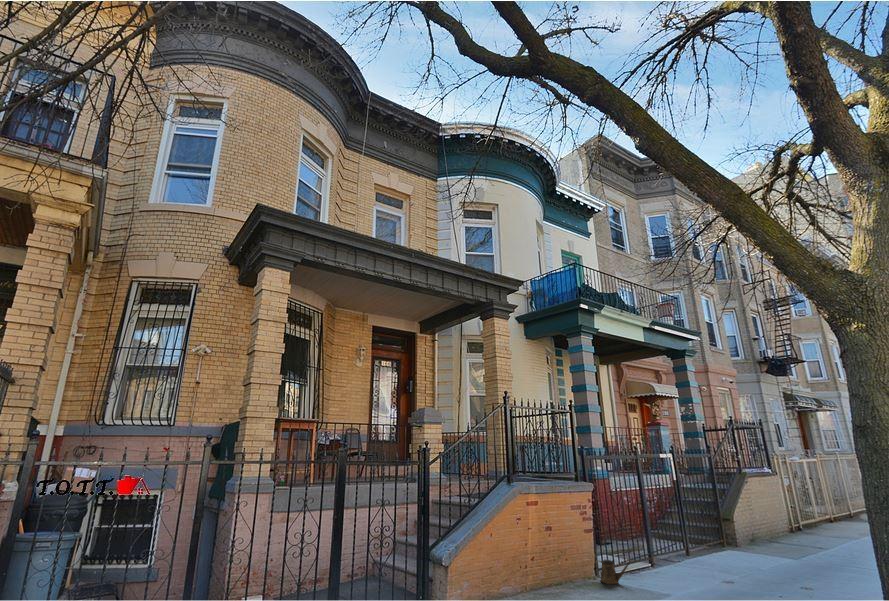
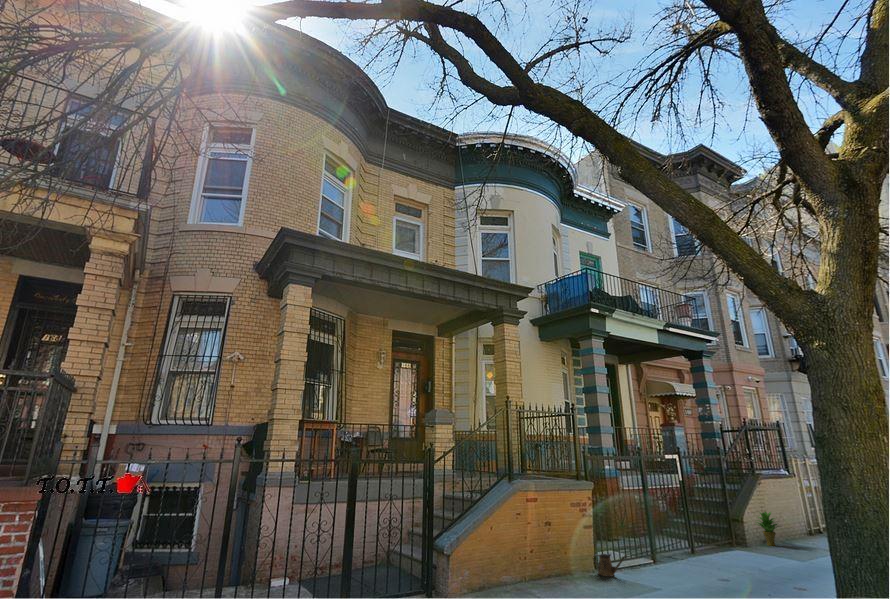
potted plant: none [746,511,774,546] -> present [757,512,779,546]

